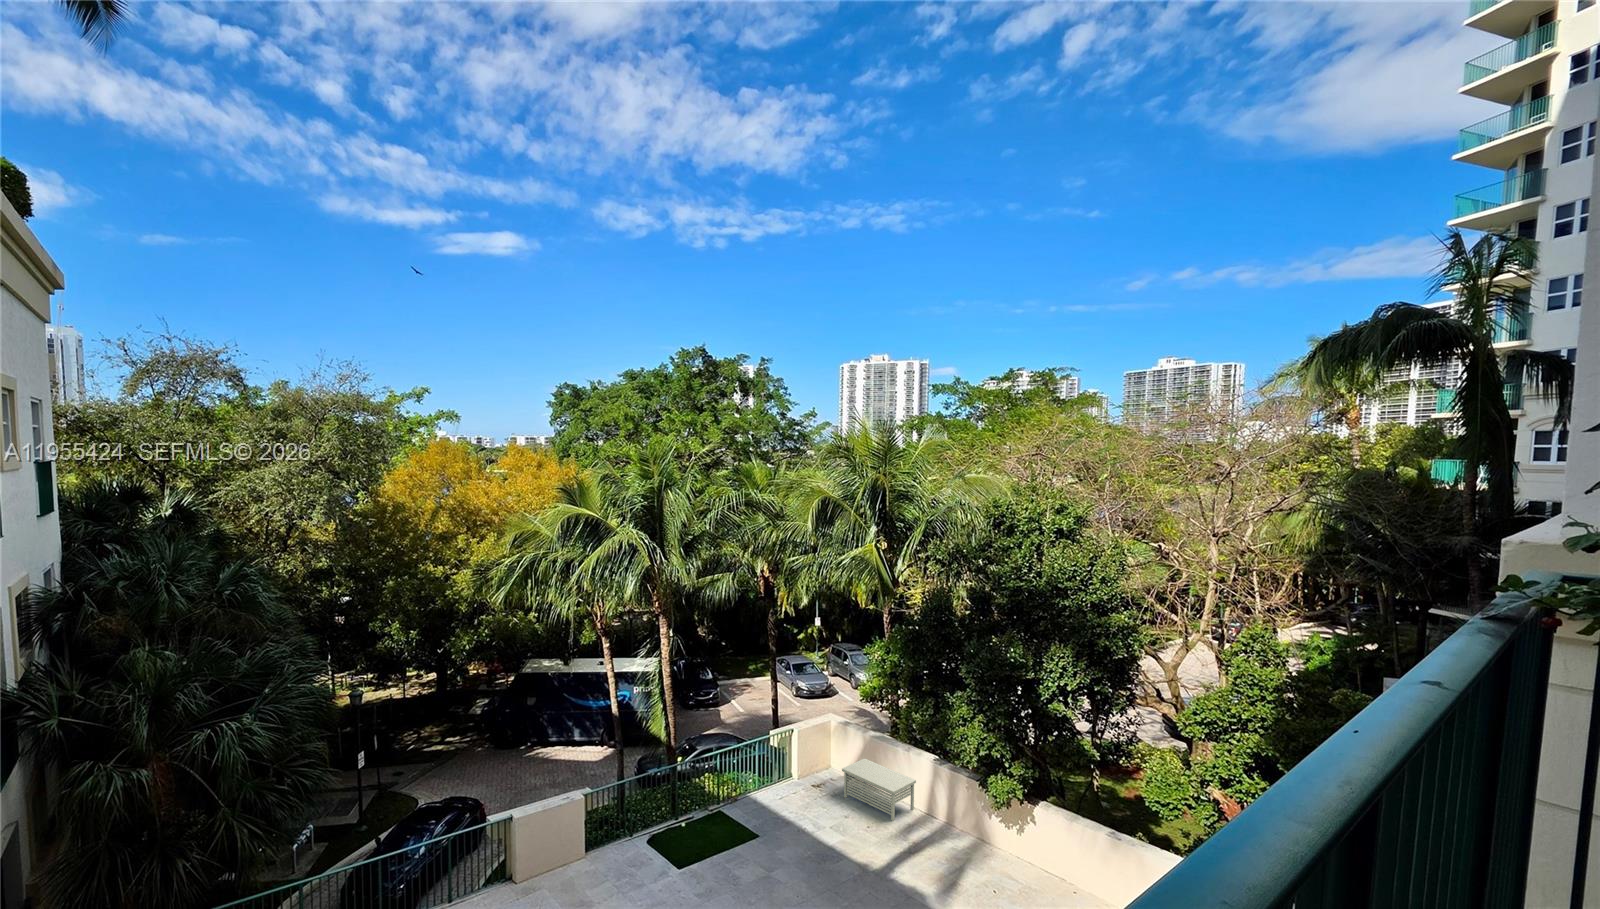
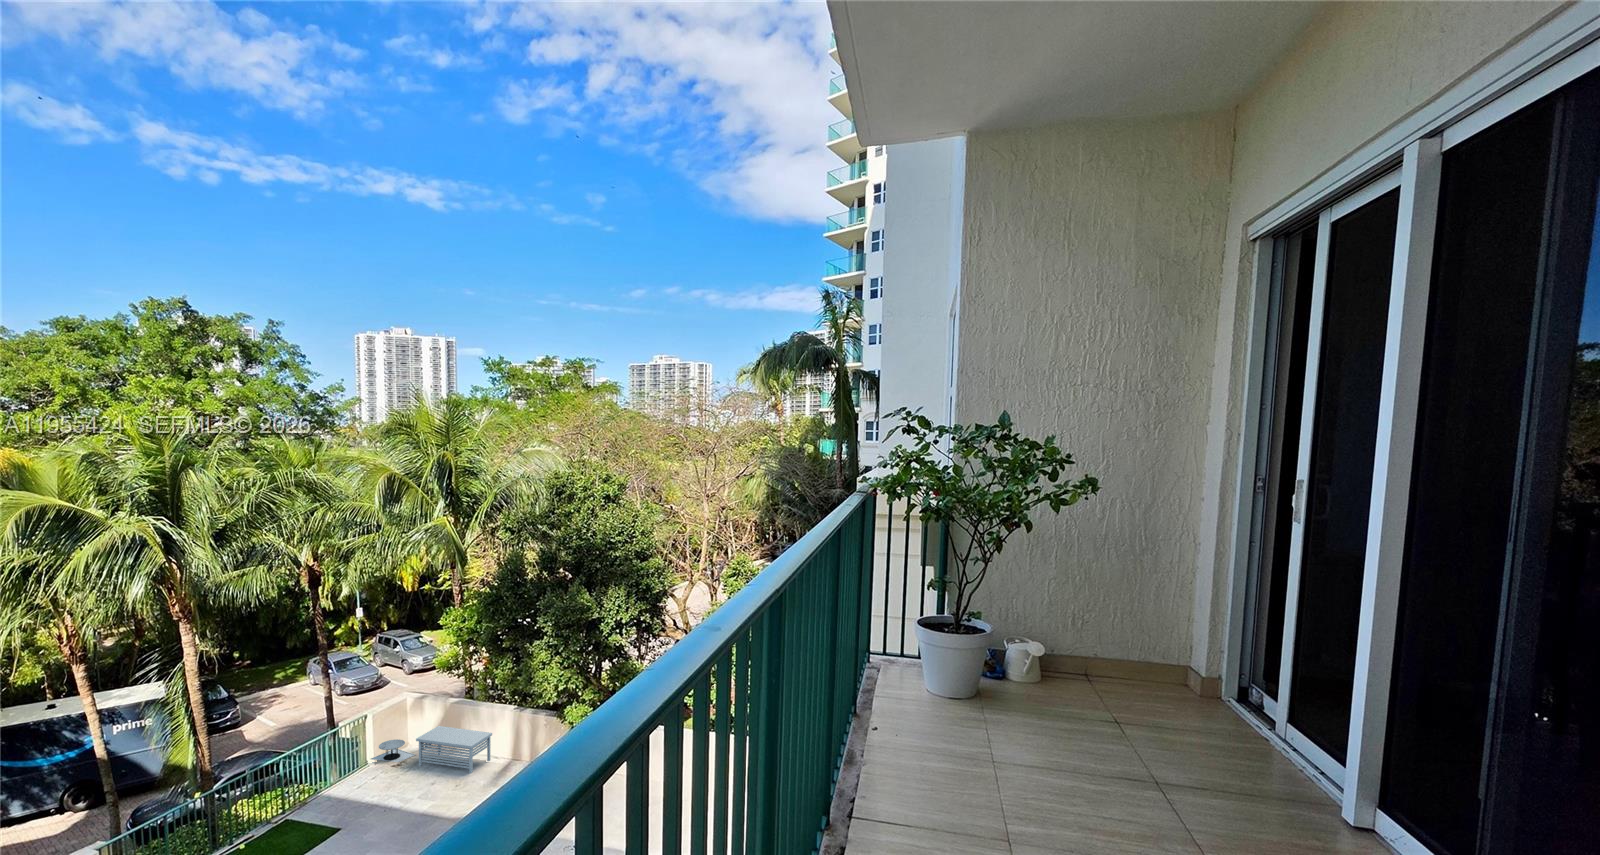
side table: none [800,762,843,791] -> present [371,739,415,762]

